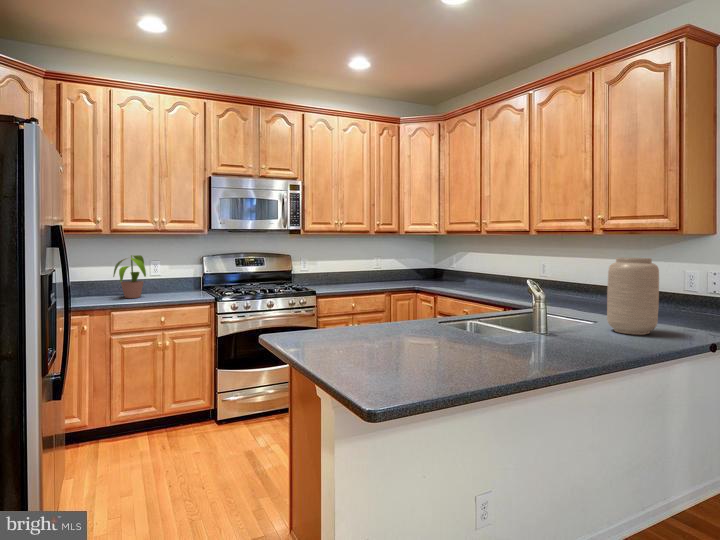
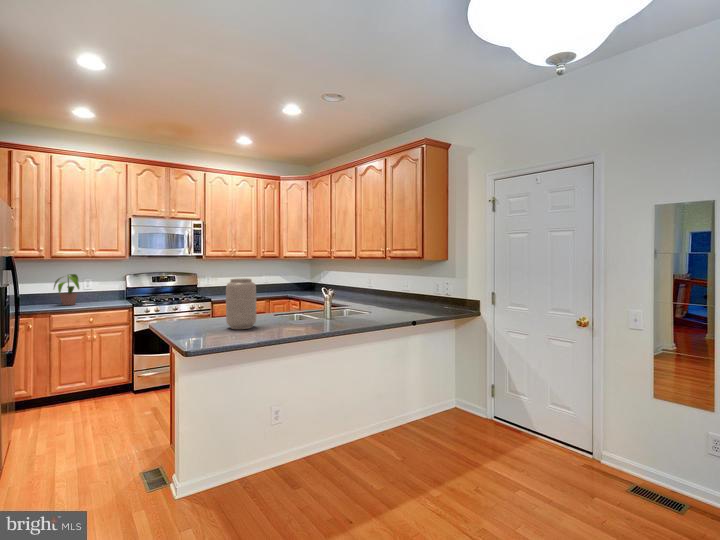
vase: present [607,258,659,335] -> present [226,278,256,329]

